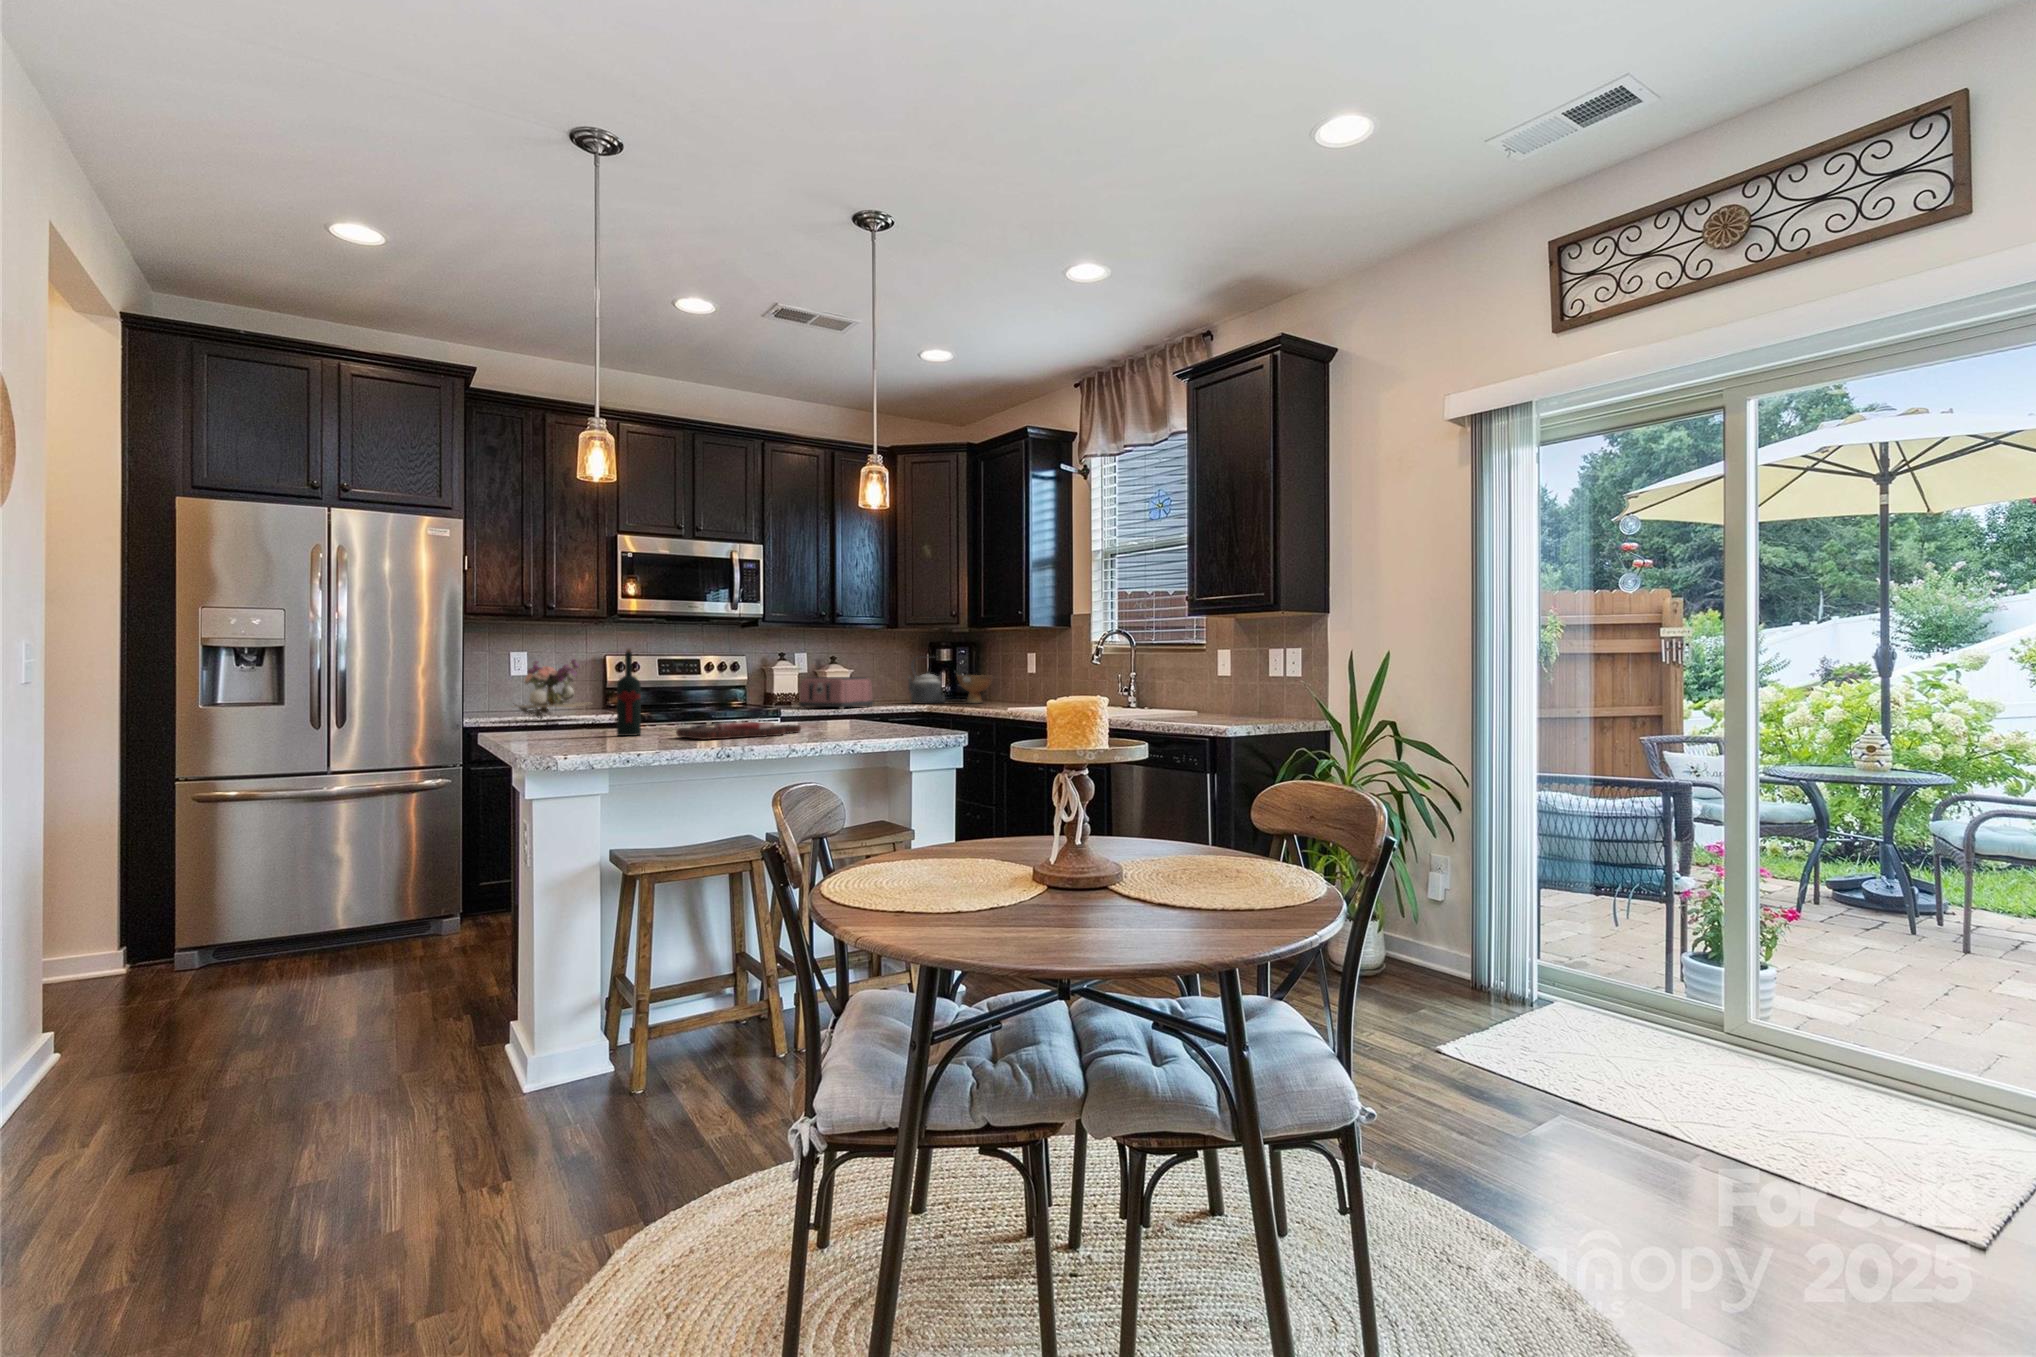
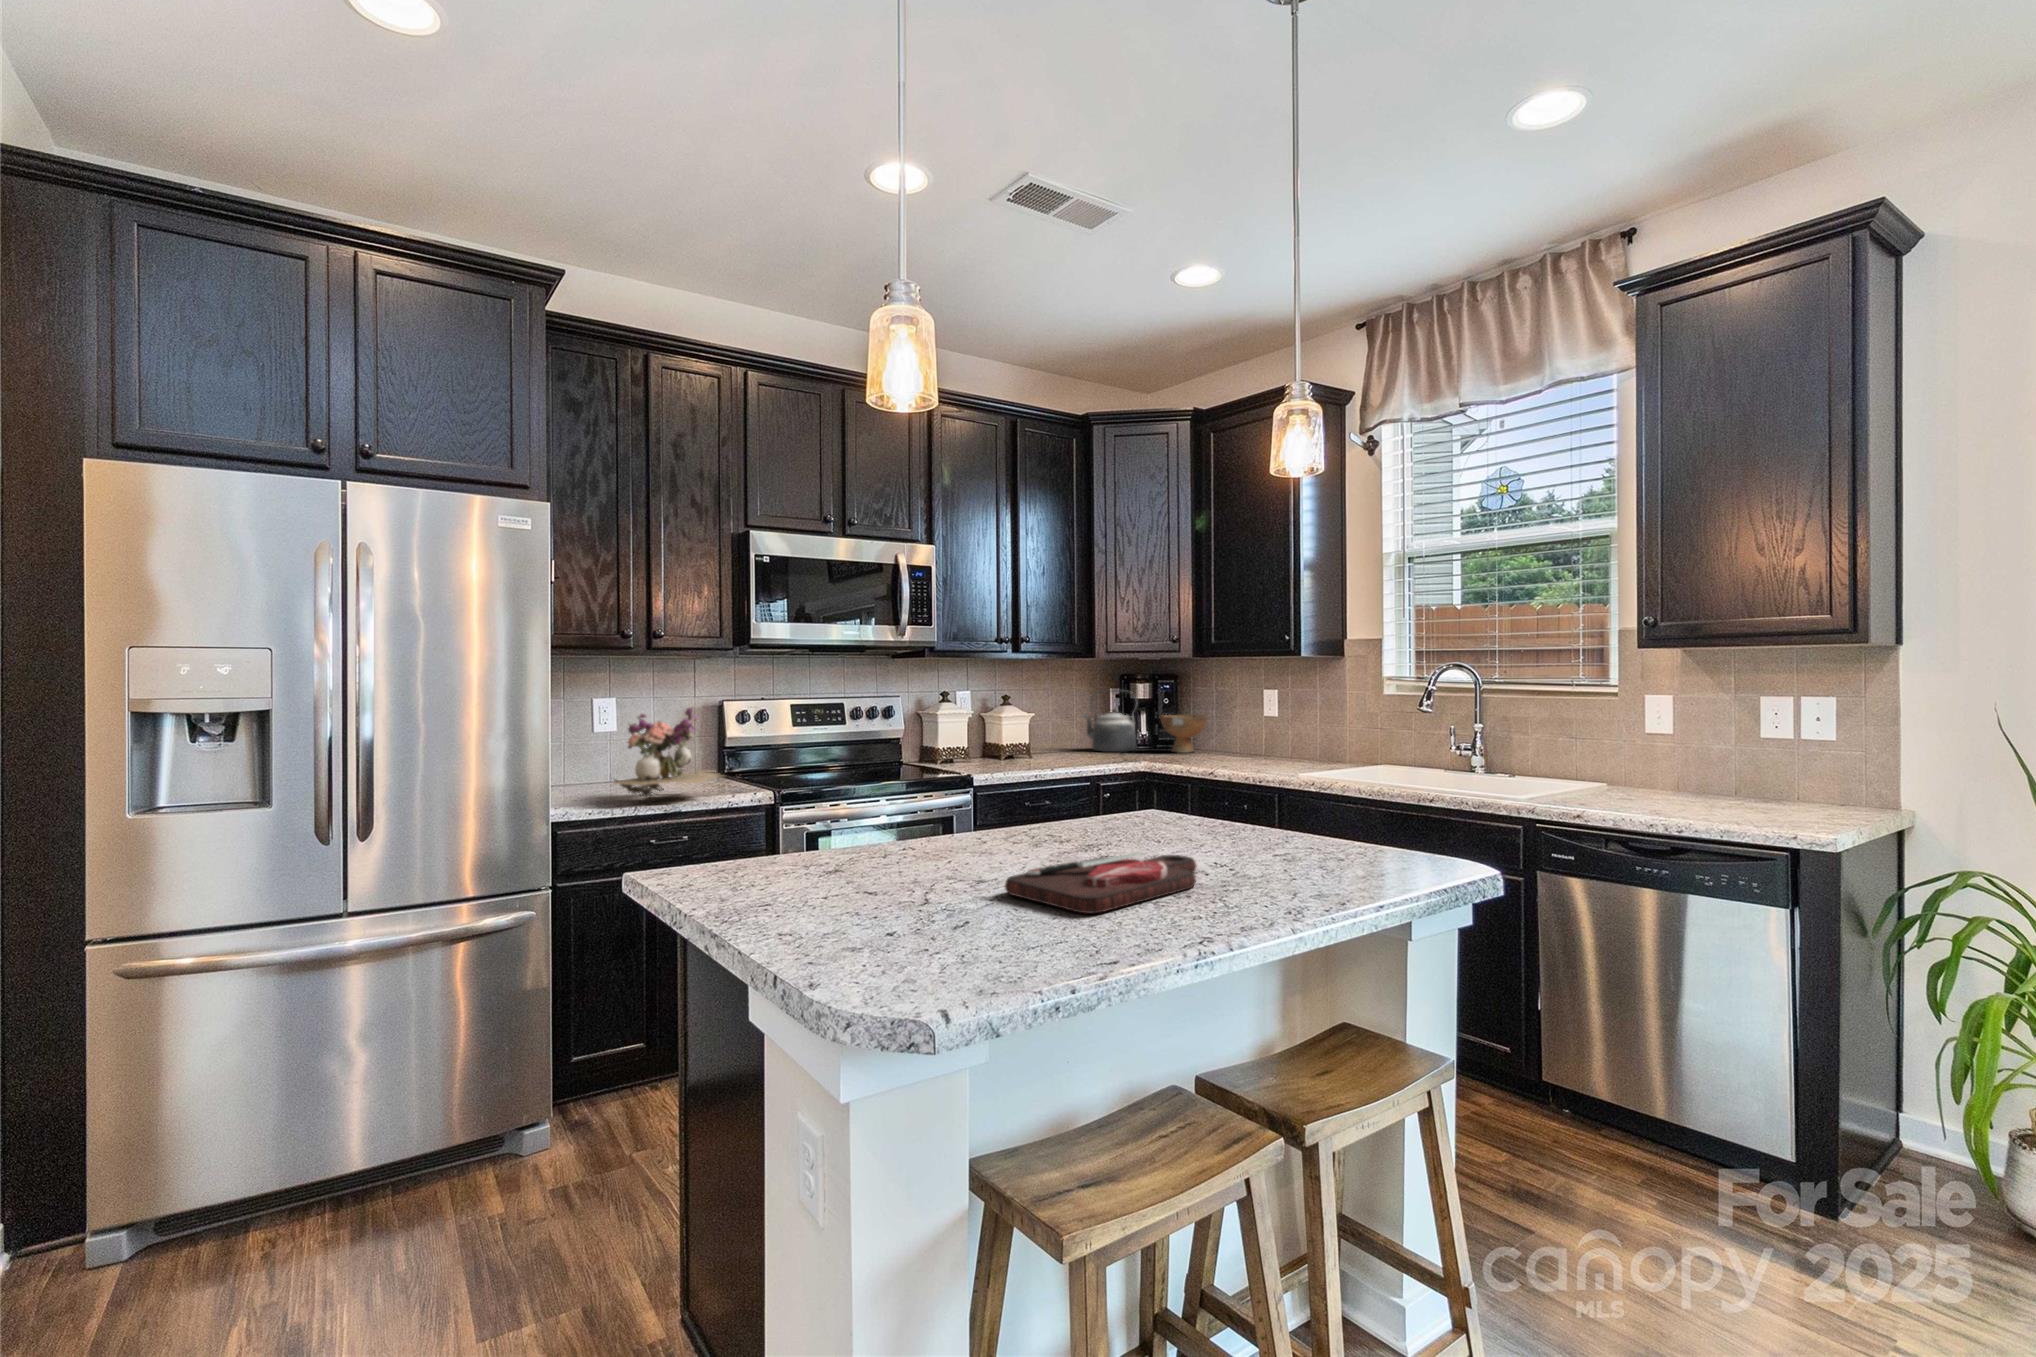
wine bottle: present [617,649,641,736] -> none [870,724,910,882]
toaster: present [799,677,873,709] -> none [972,721,1065,768]

